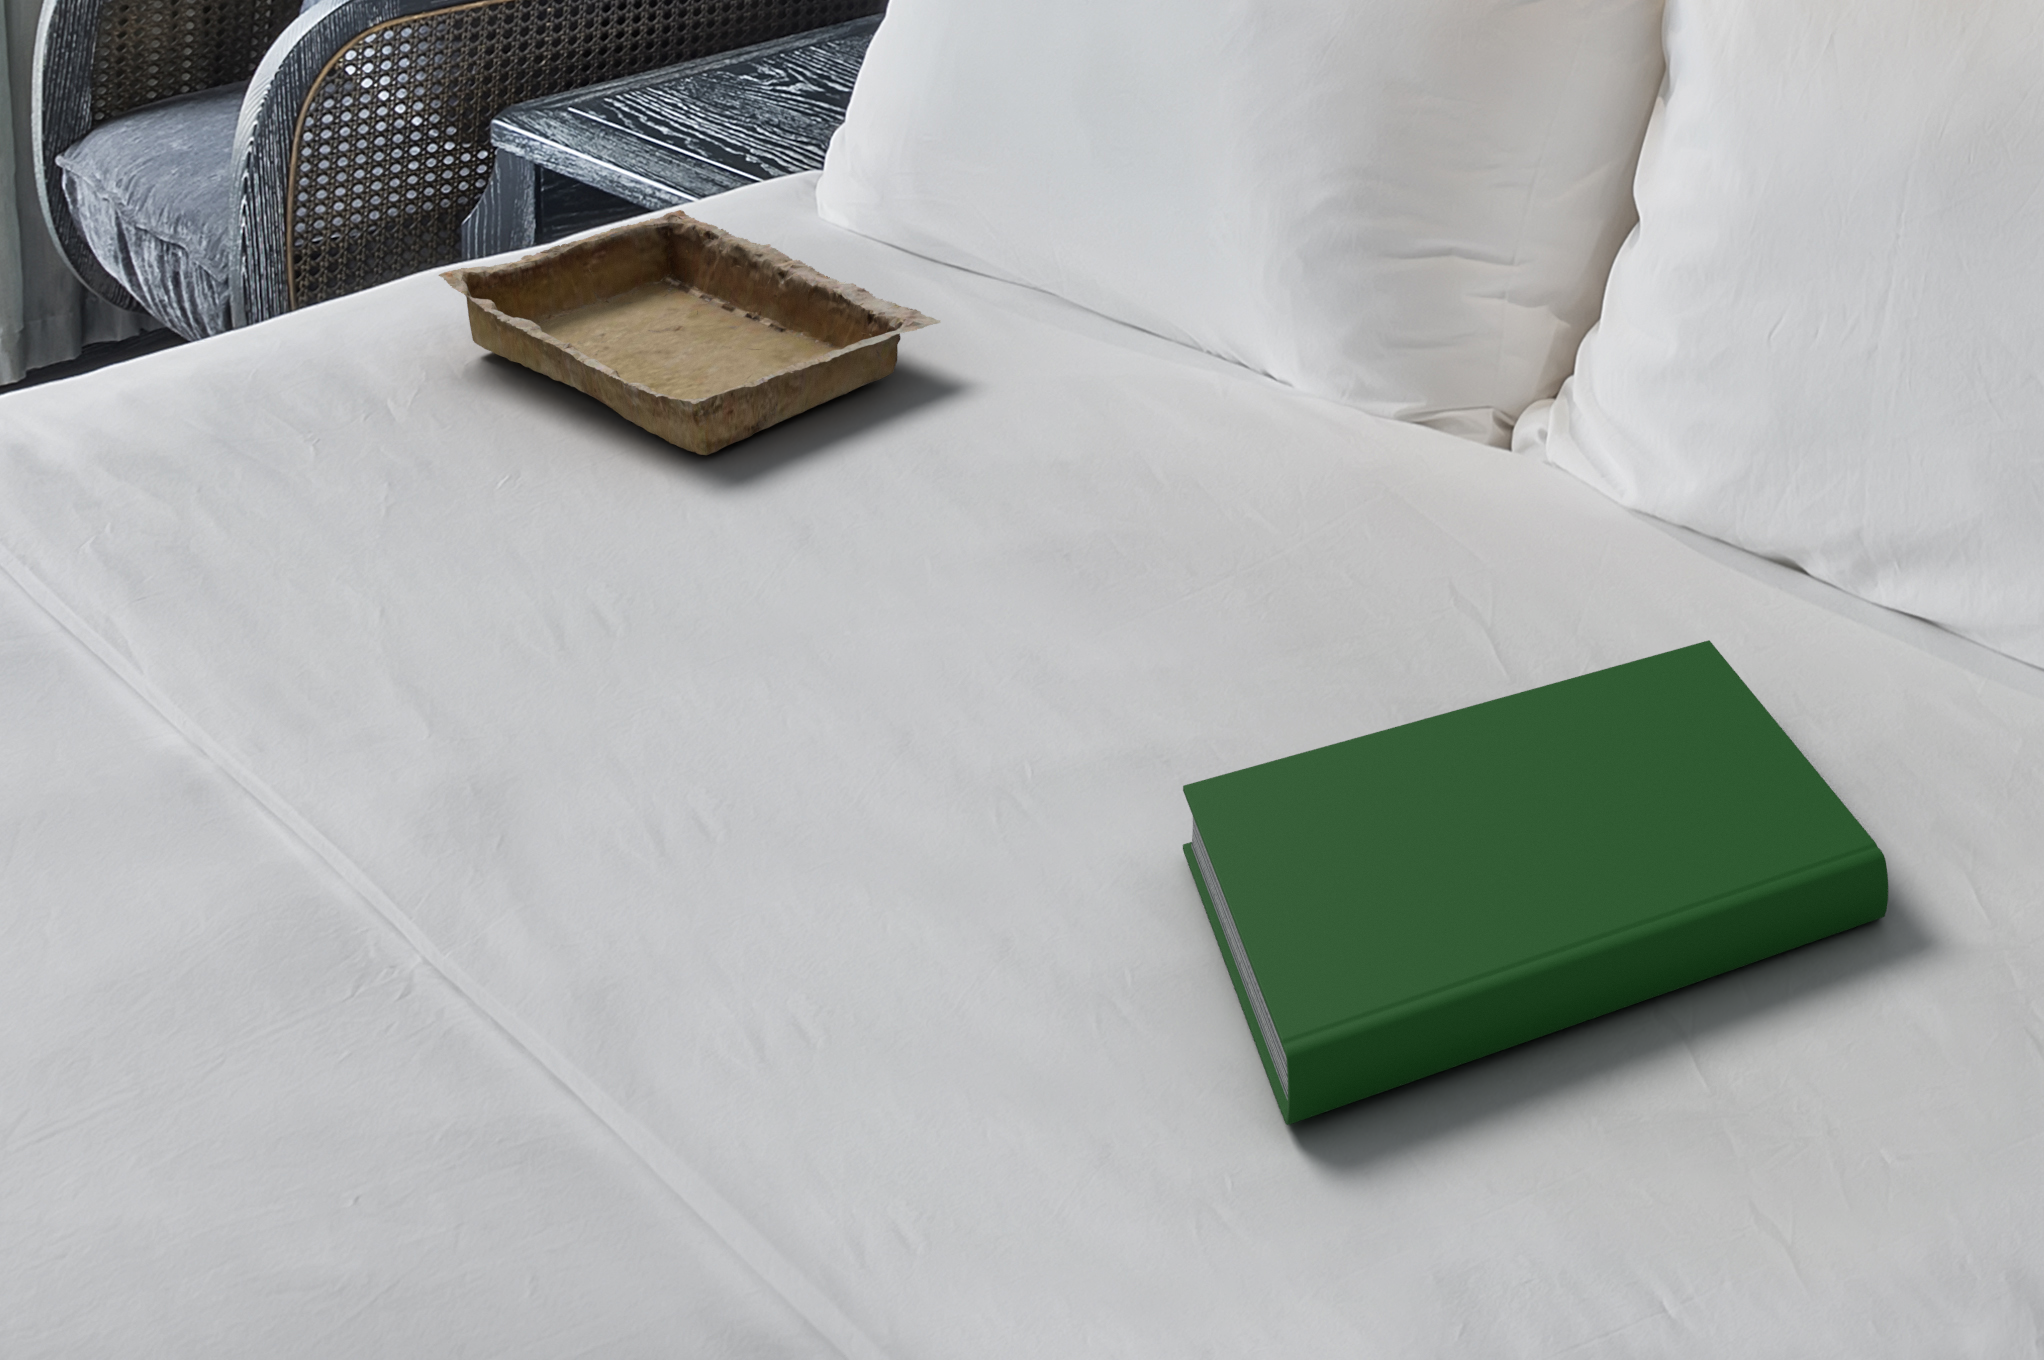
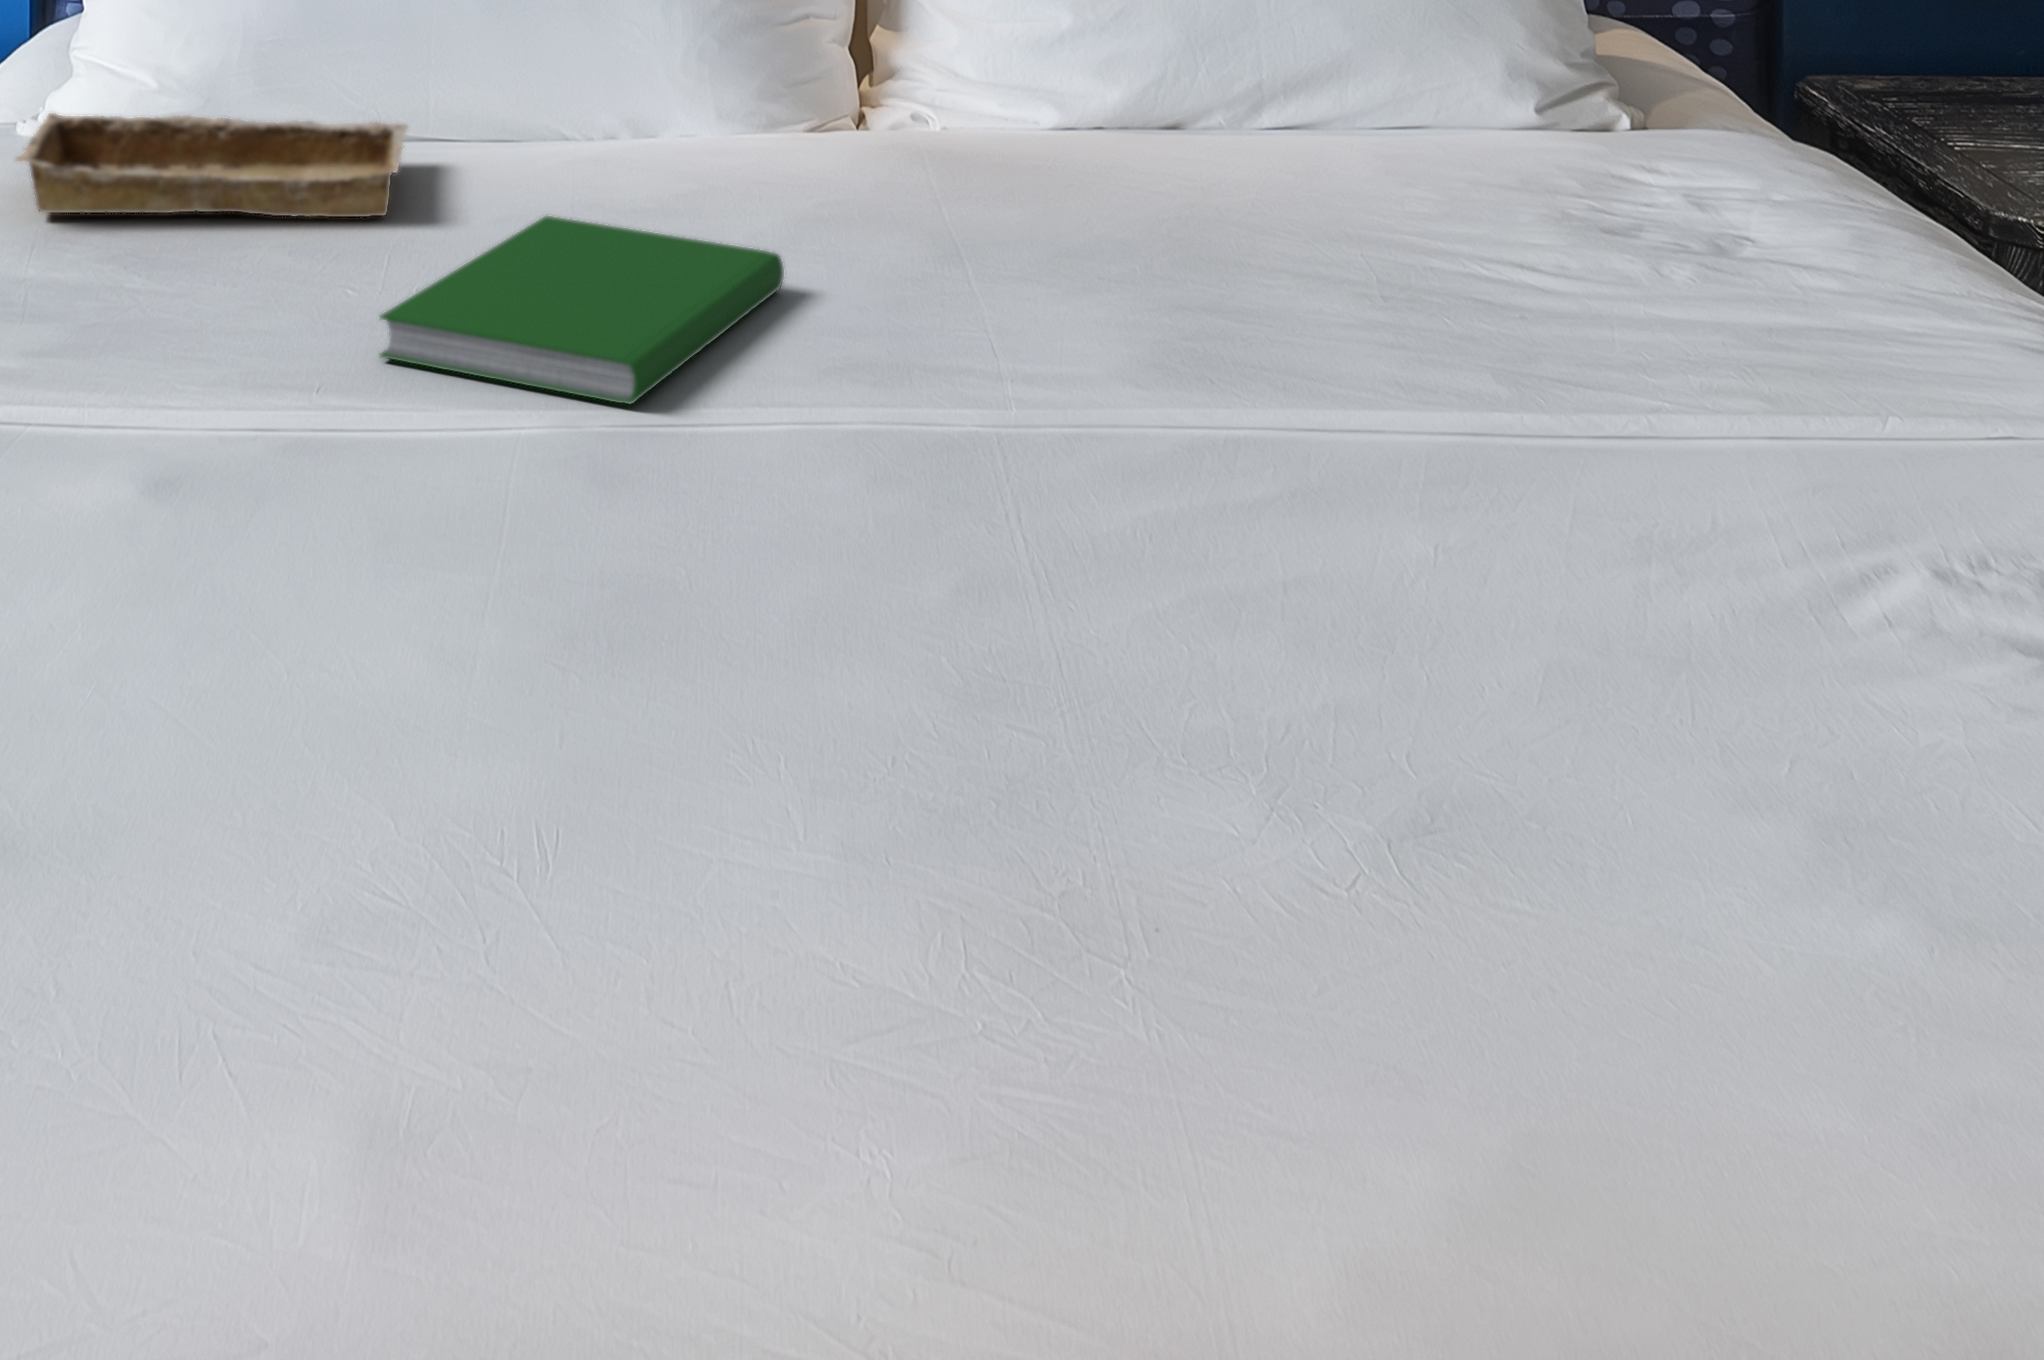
hardcover book: present [1183,640,1888,1125] -> present [380,216,784,404]

